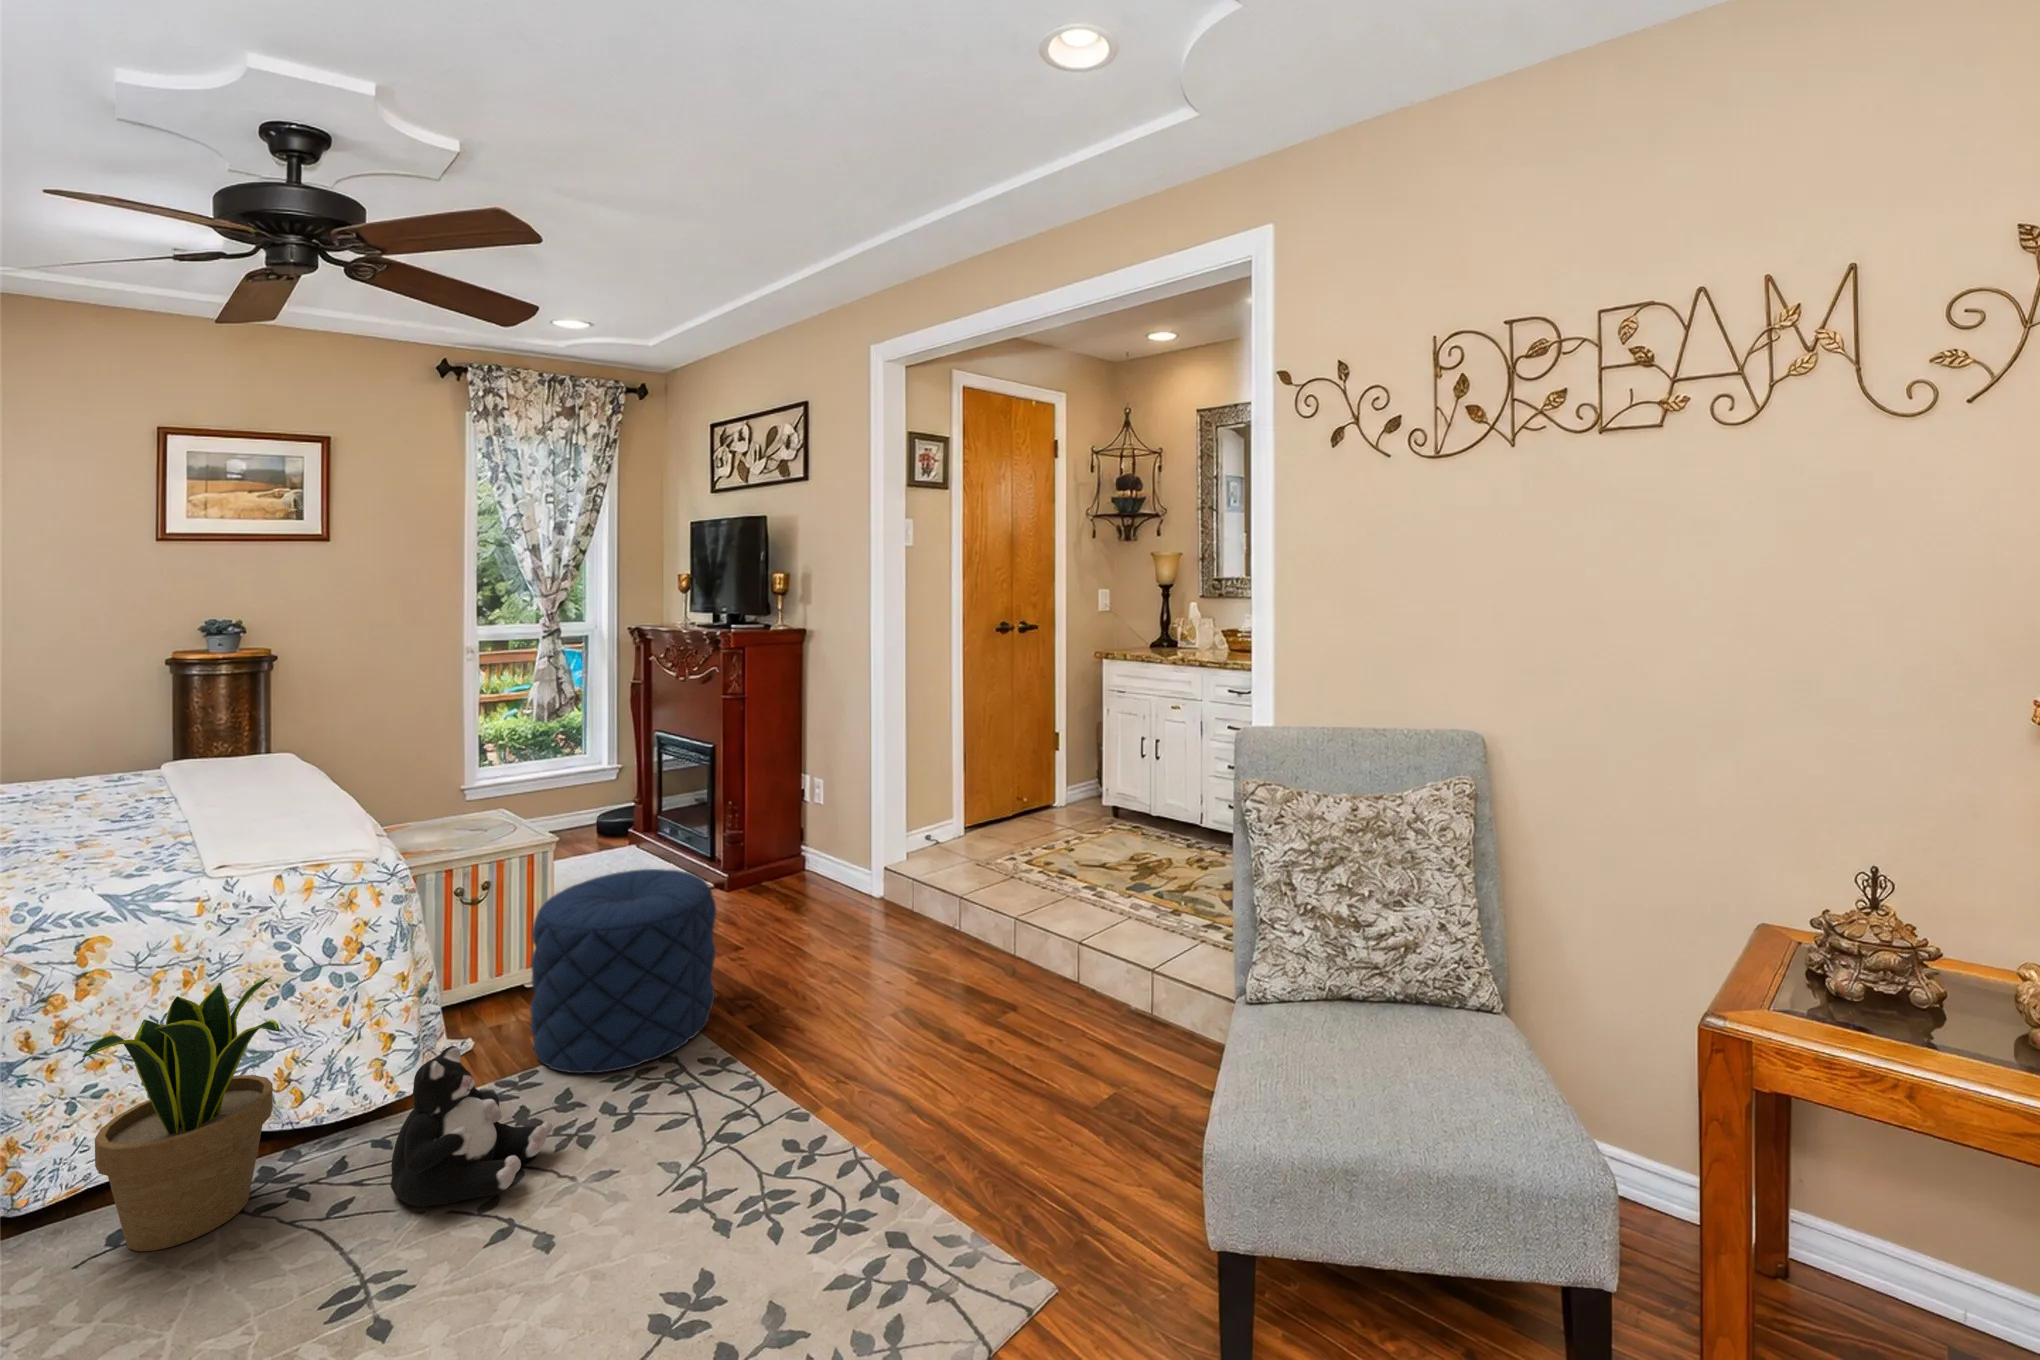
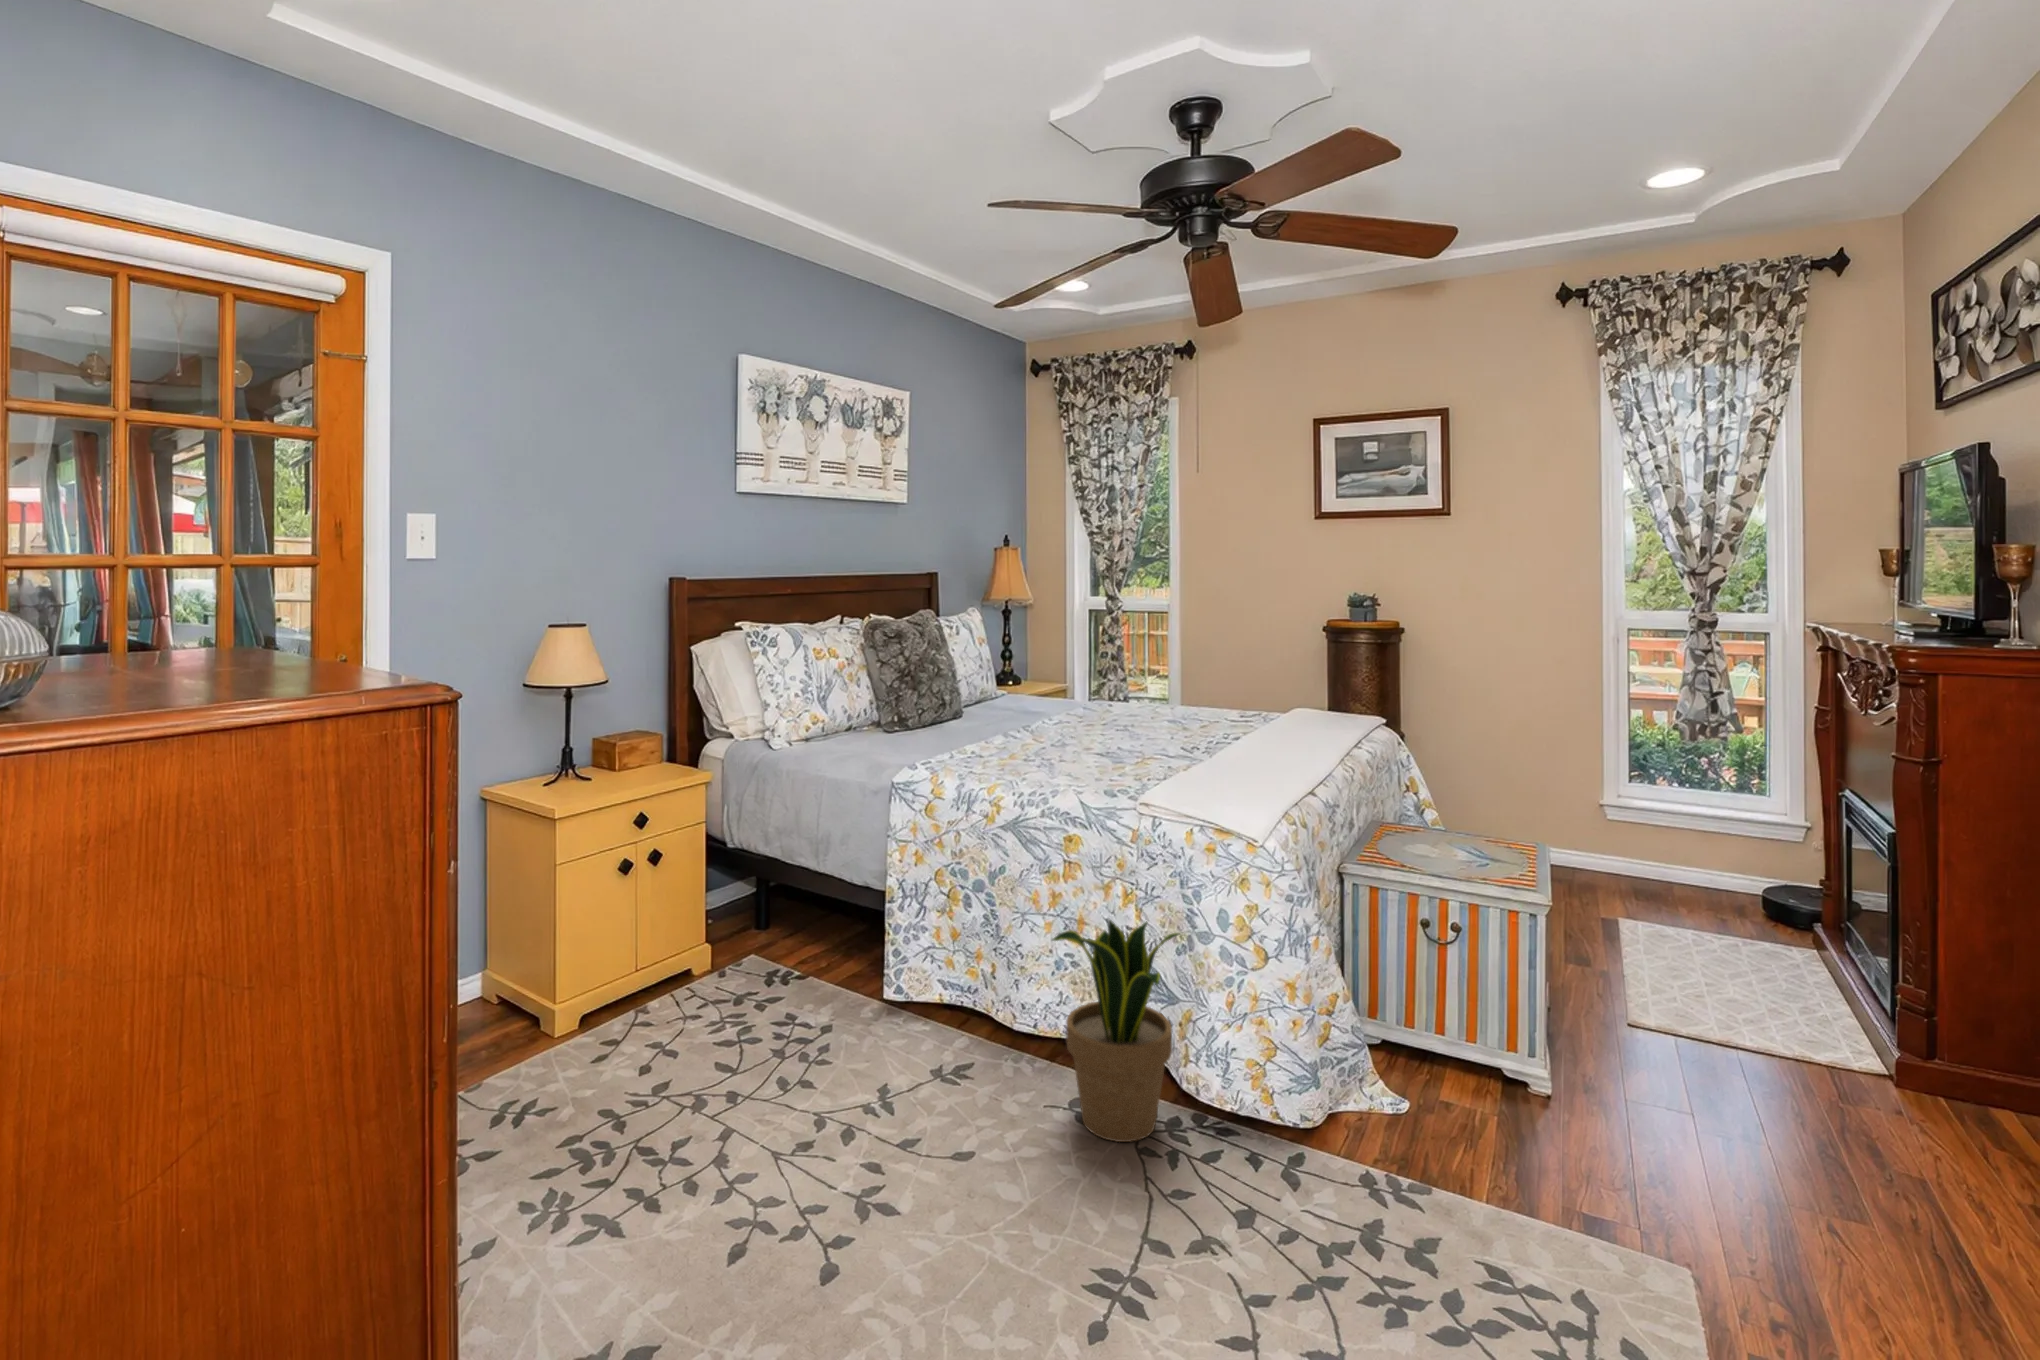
pouf: present [531,869,716,1073] -> none [1430,963,1730,1300]
plush toy: present [391,1046,552,1206] -> none [1206,1088,1362,1301]

